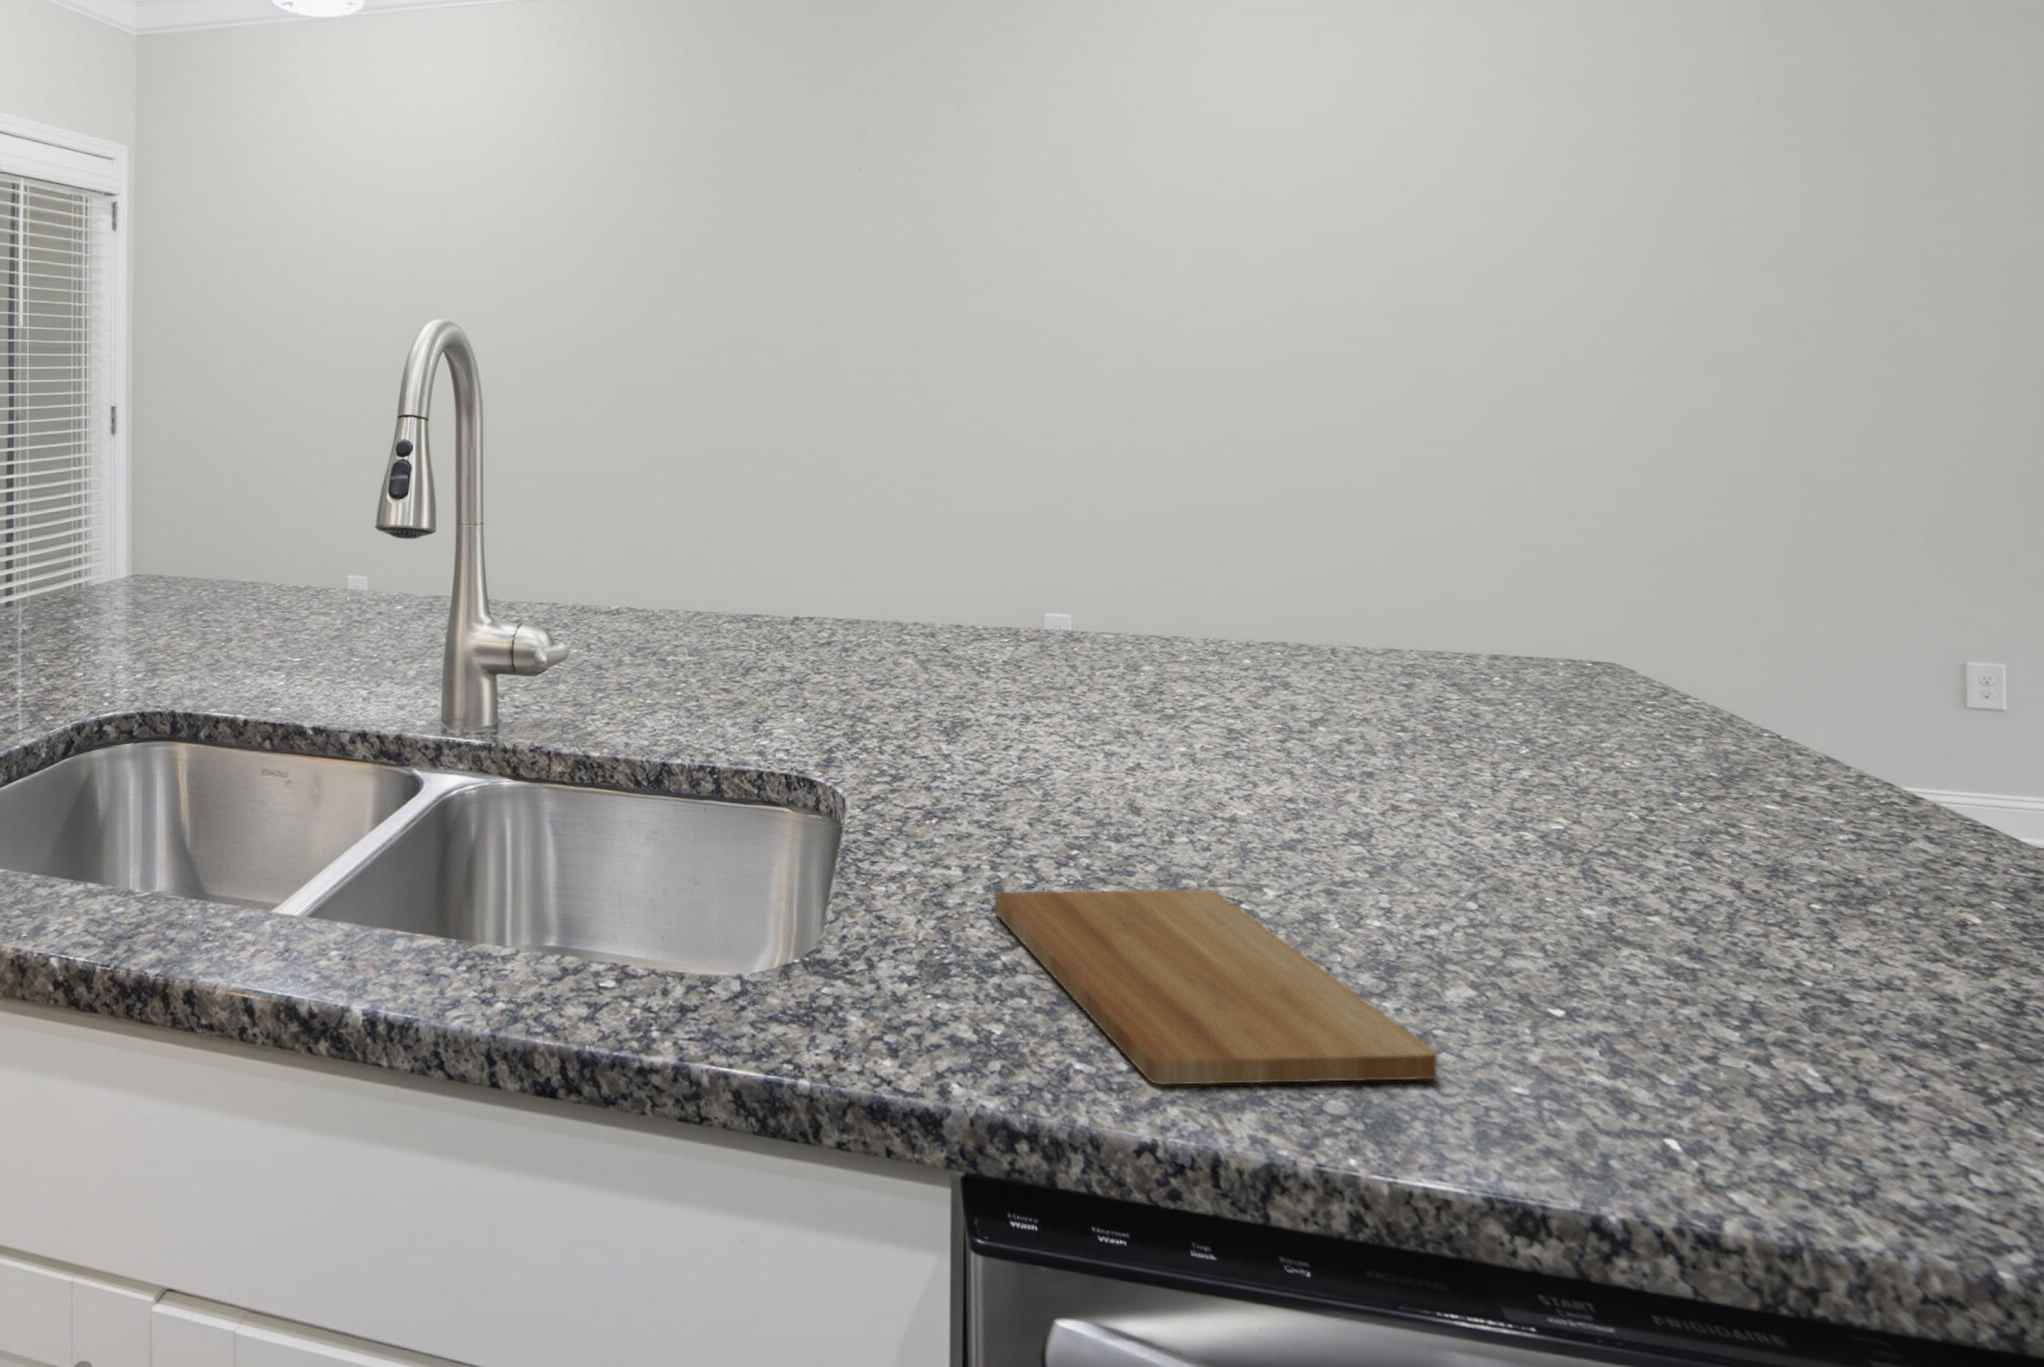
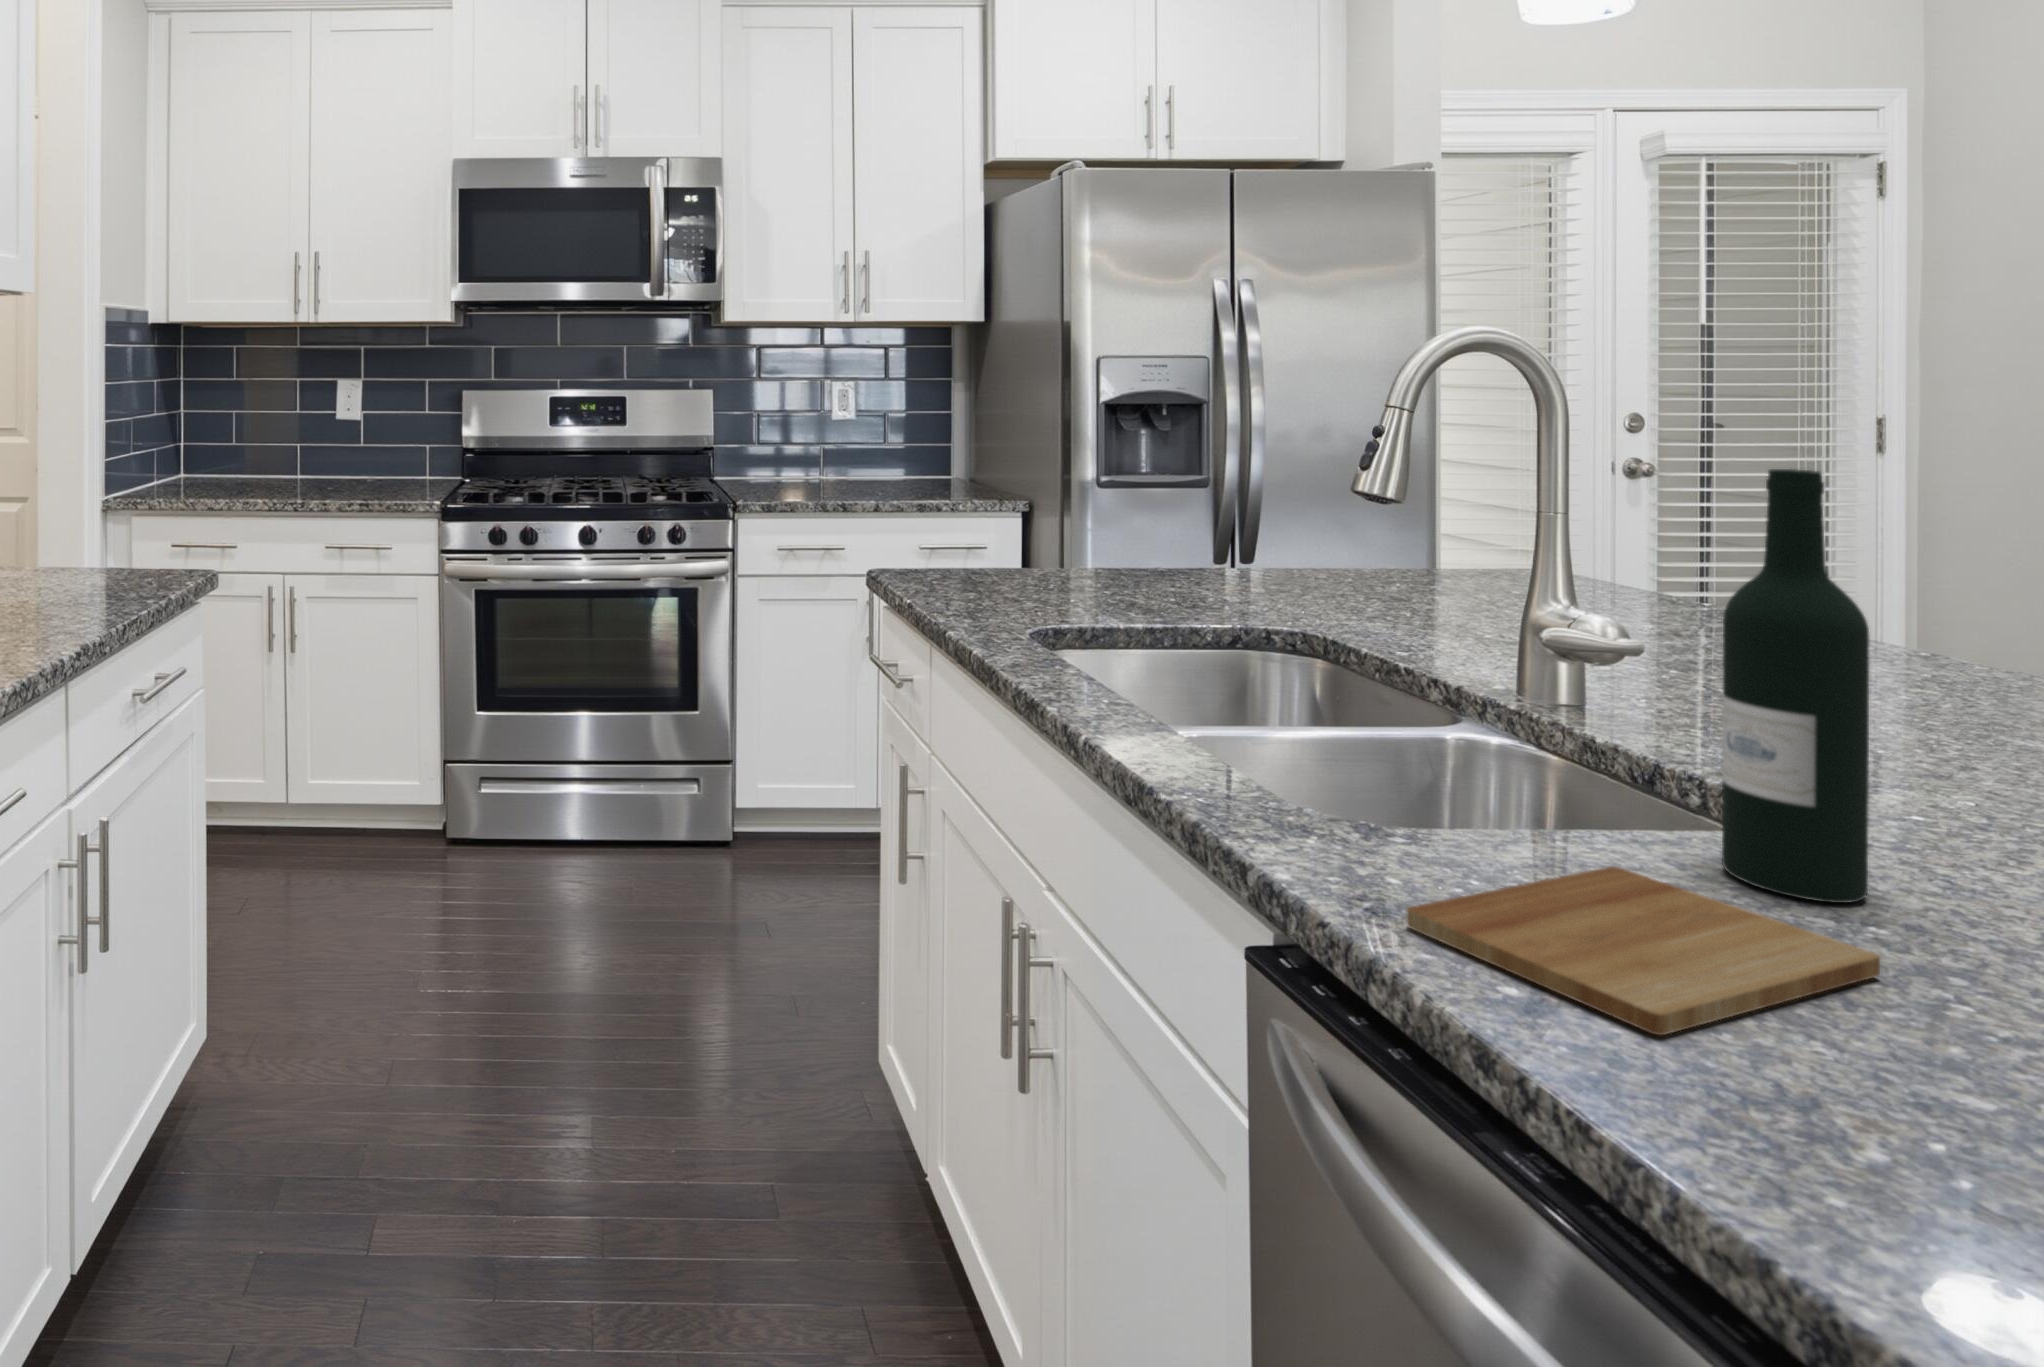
wine bottle: none [935,443,1042,861] -> present [1722,469,1869,903]

